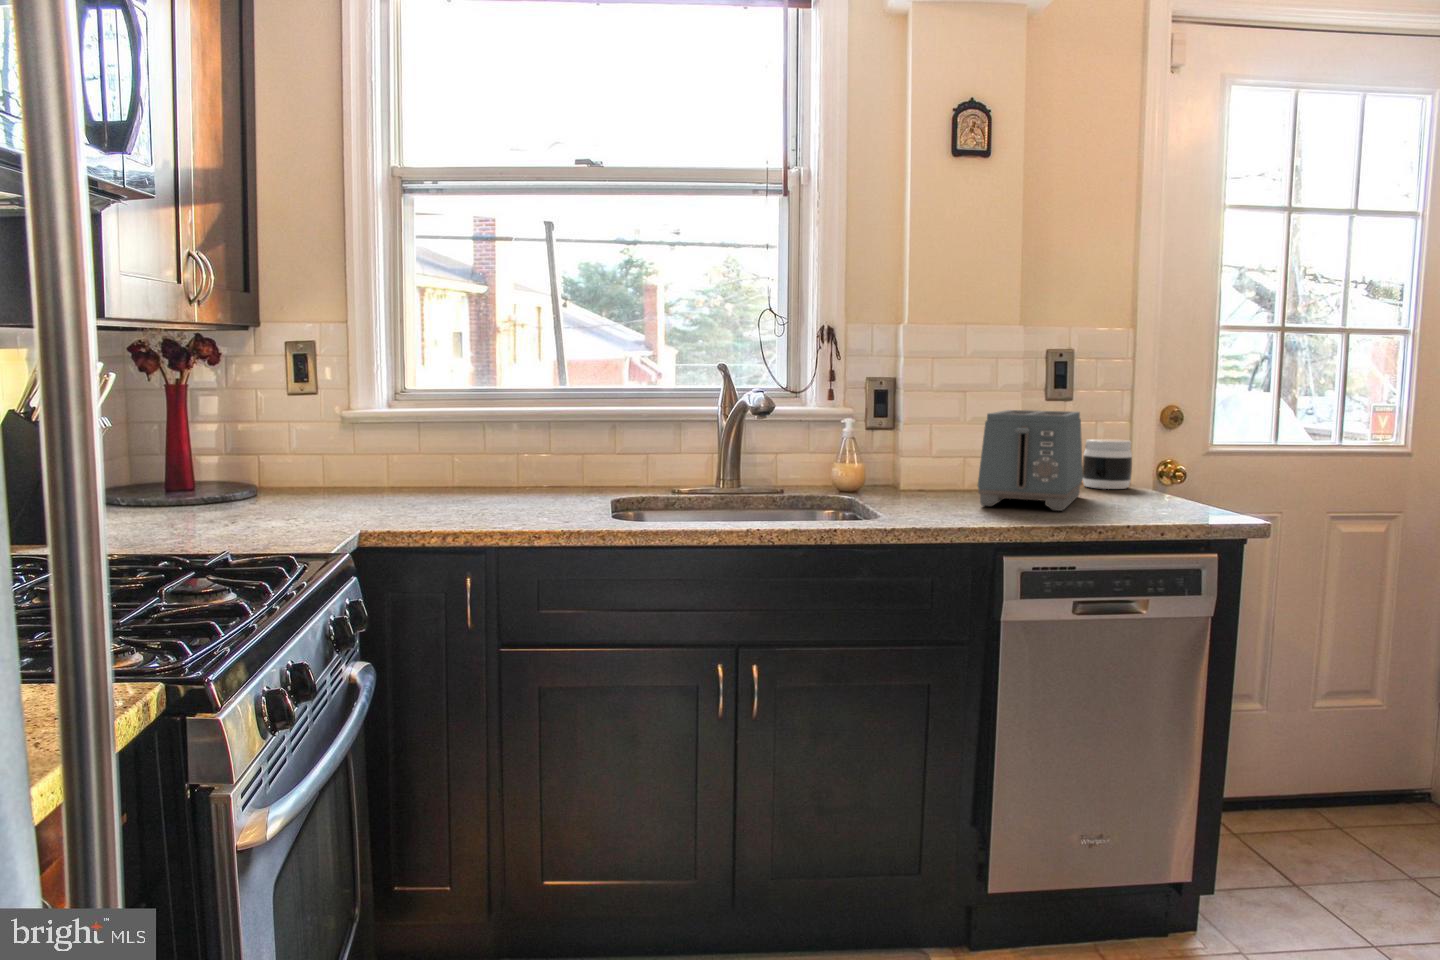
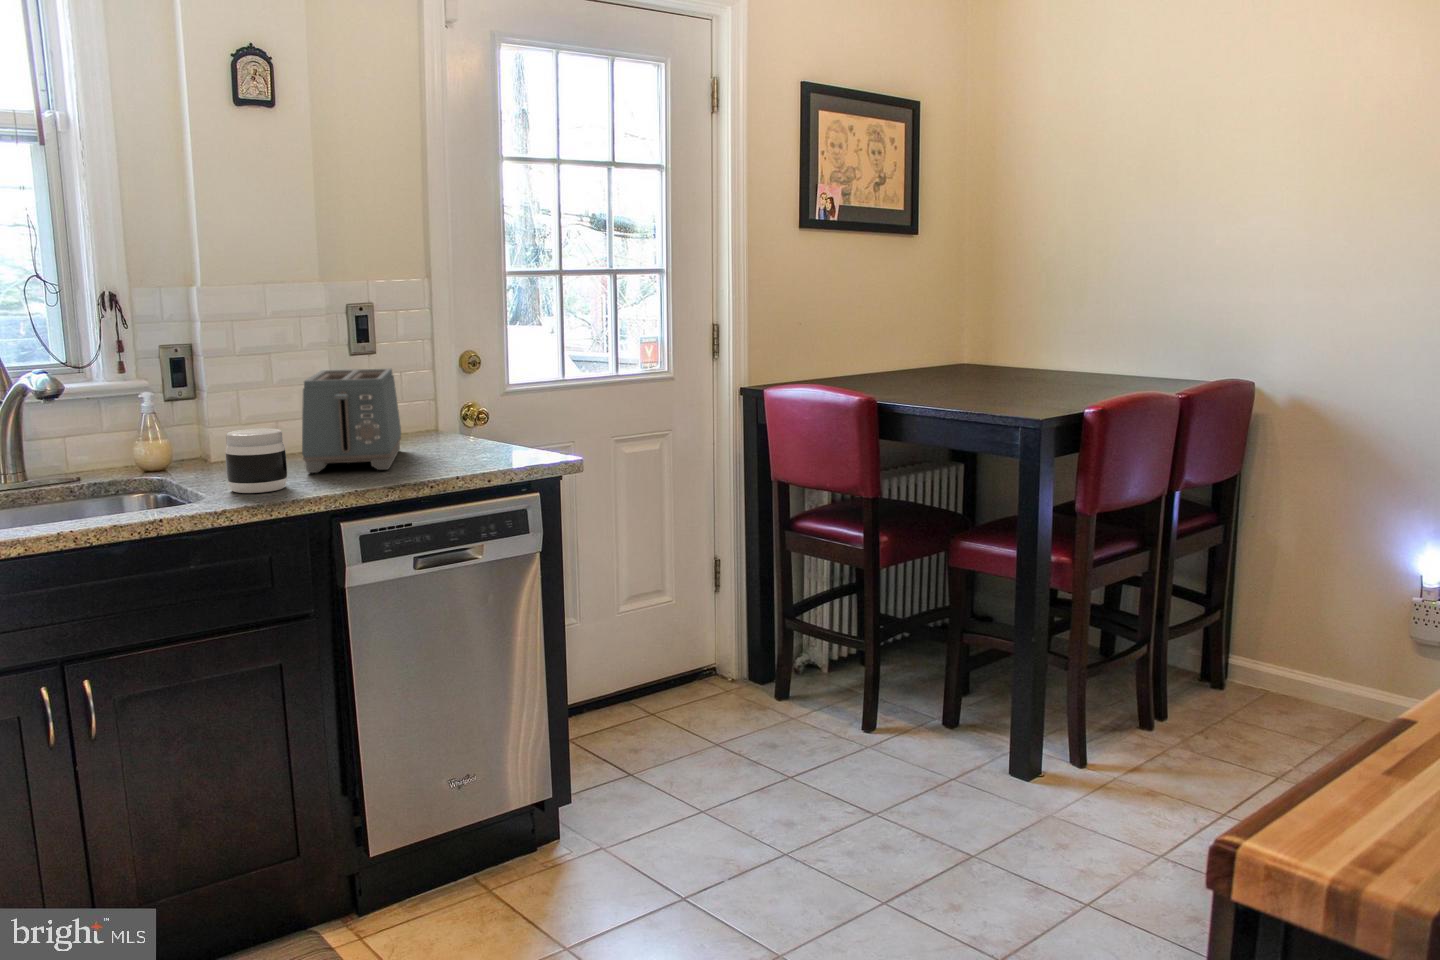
jar: present [1082,439,1132,489] -> present [225,428,287,493]

